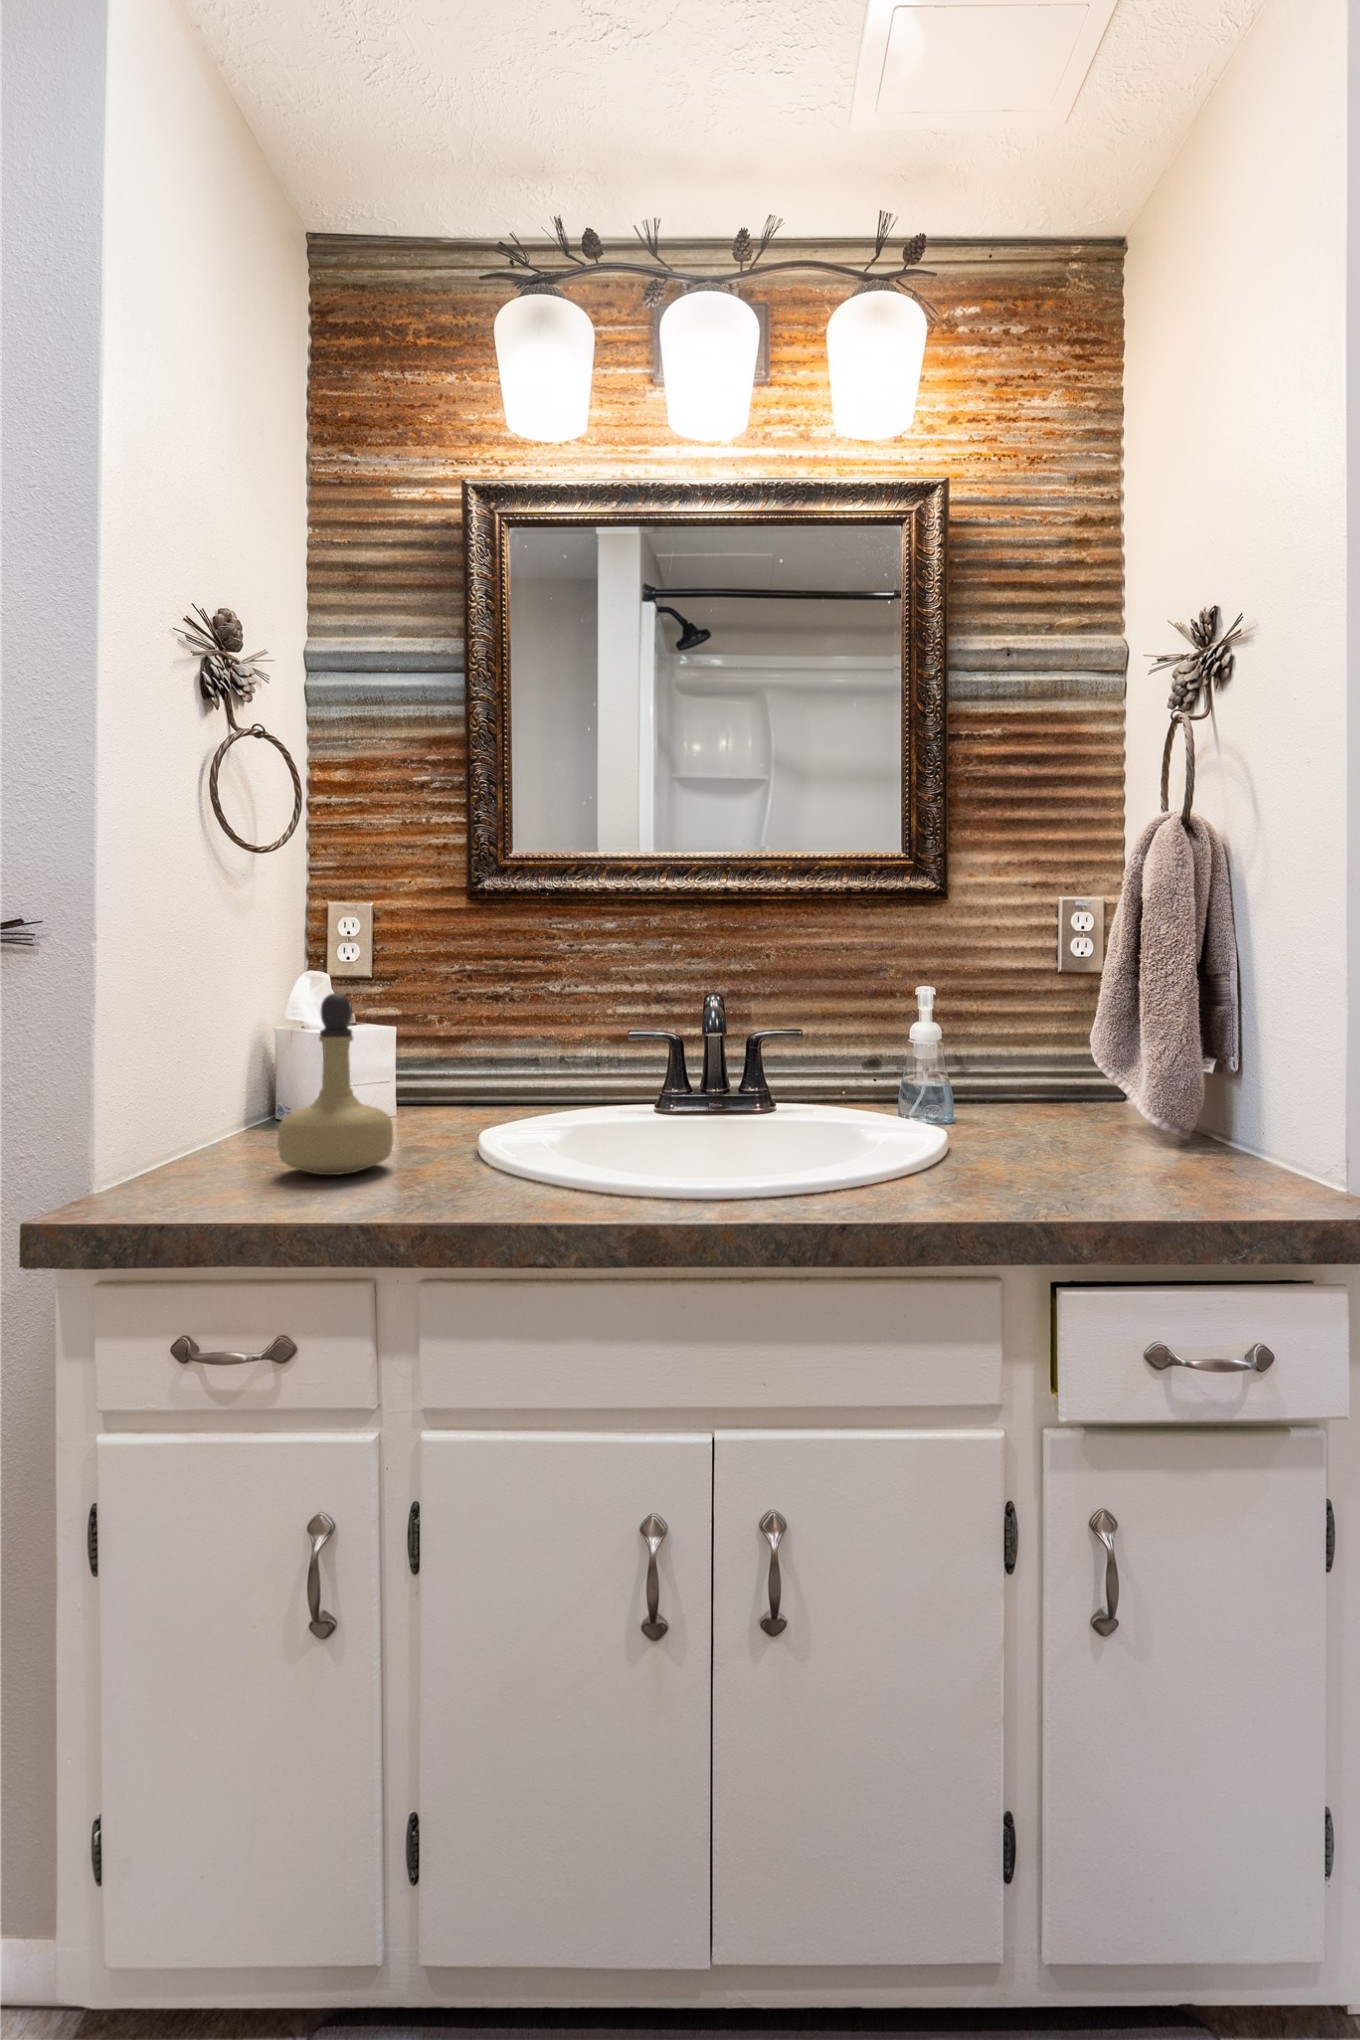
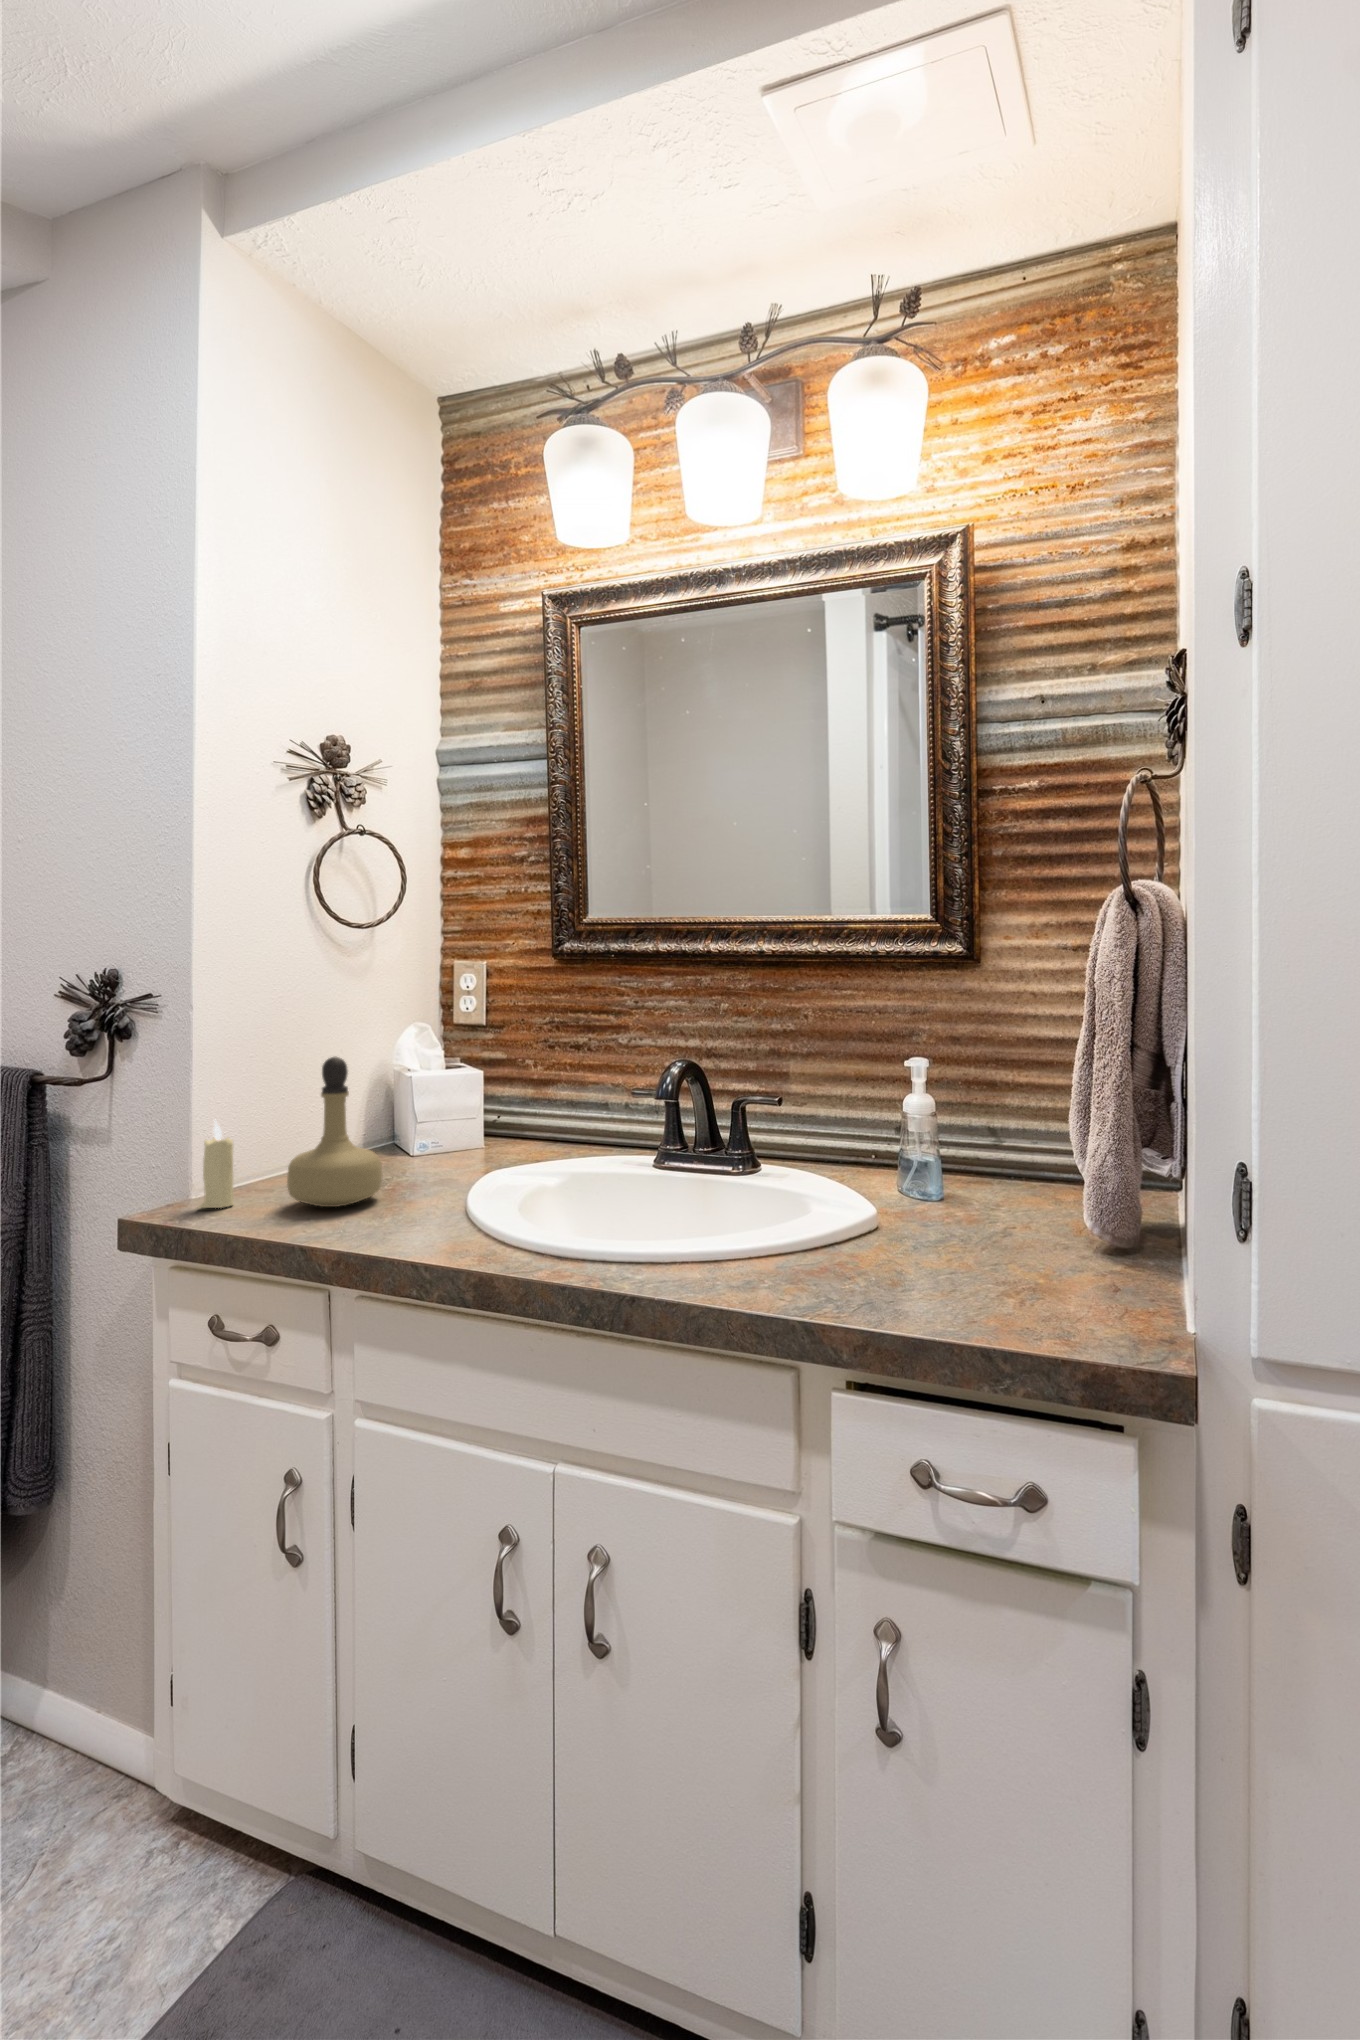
candle: none [155,1075,200,1190] -> present [198,1121,234,1208]

